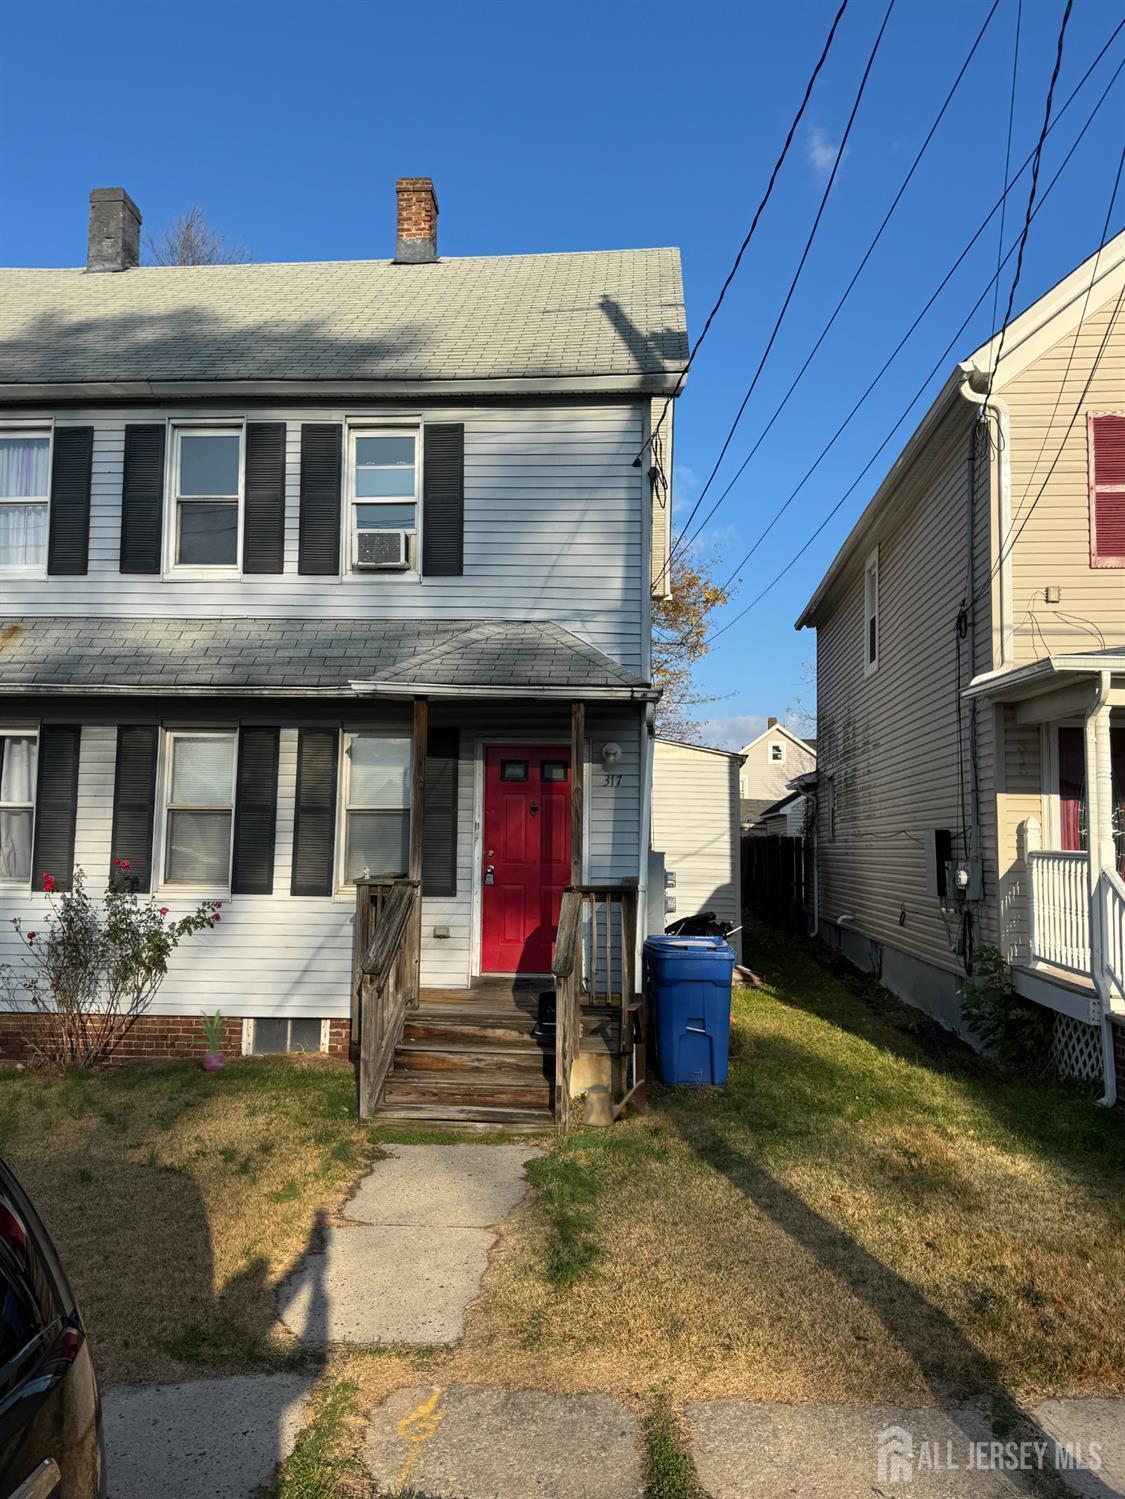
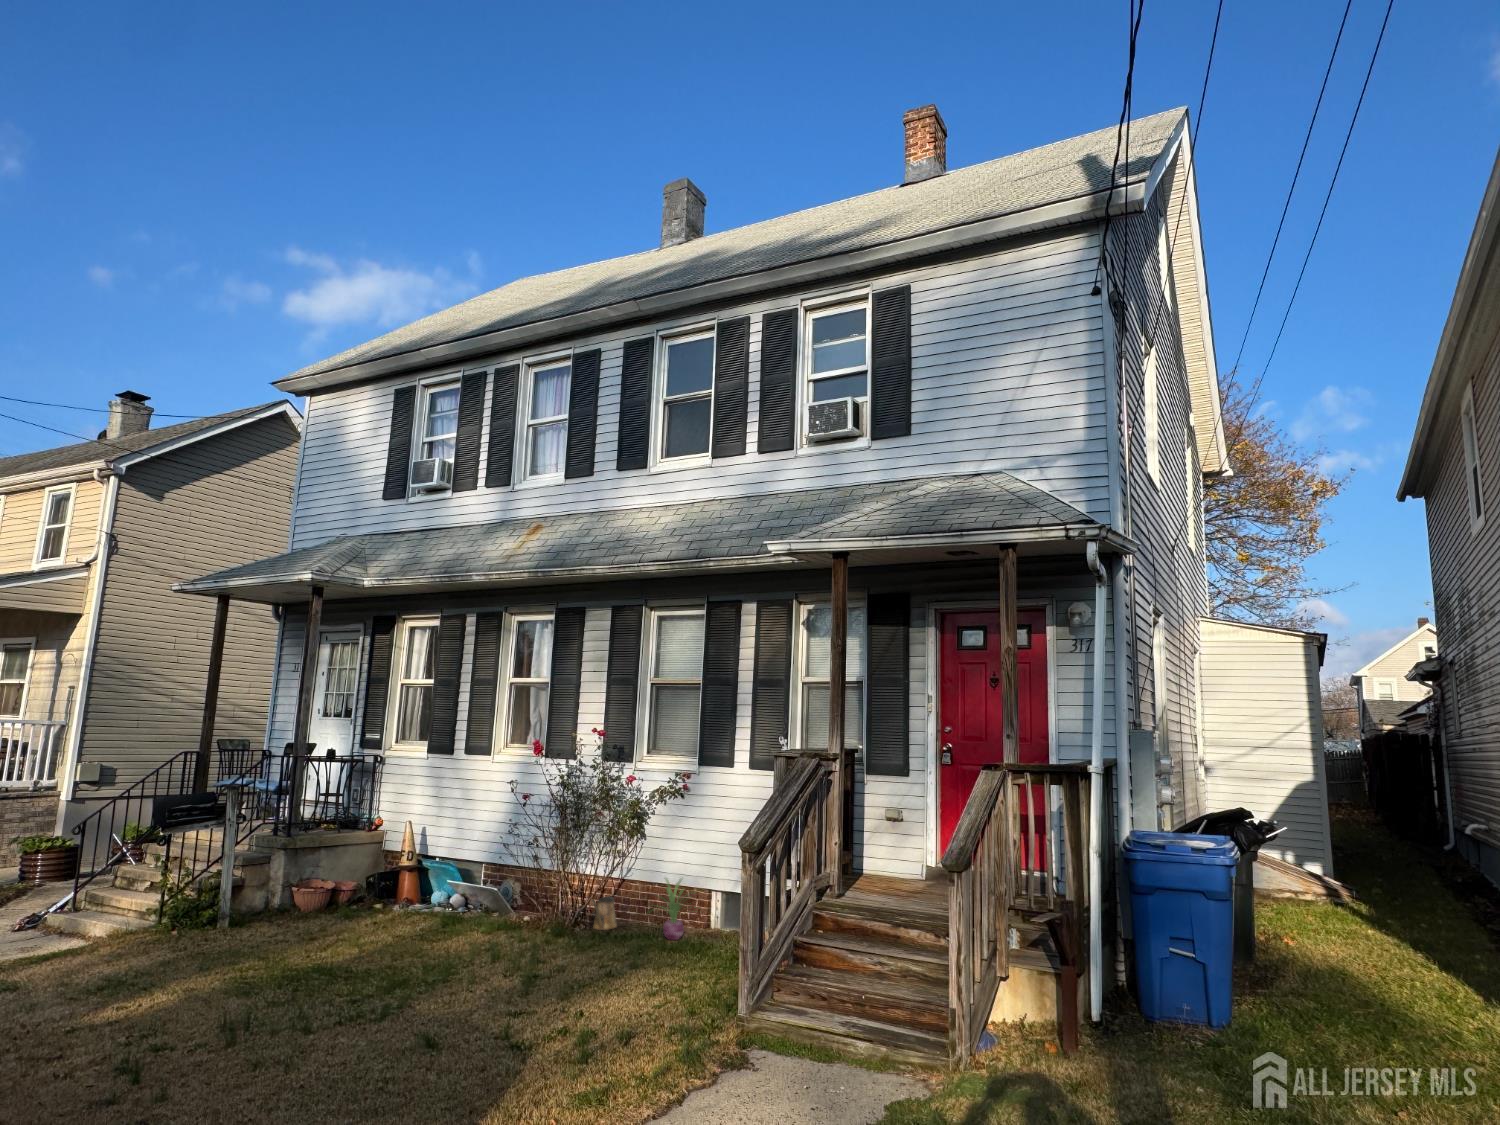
watering can: present [575,1080,643,1127] -> present [592,897,617,930]

